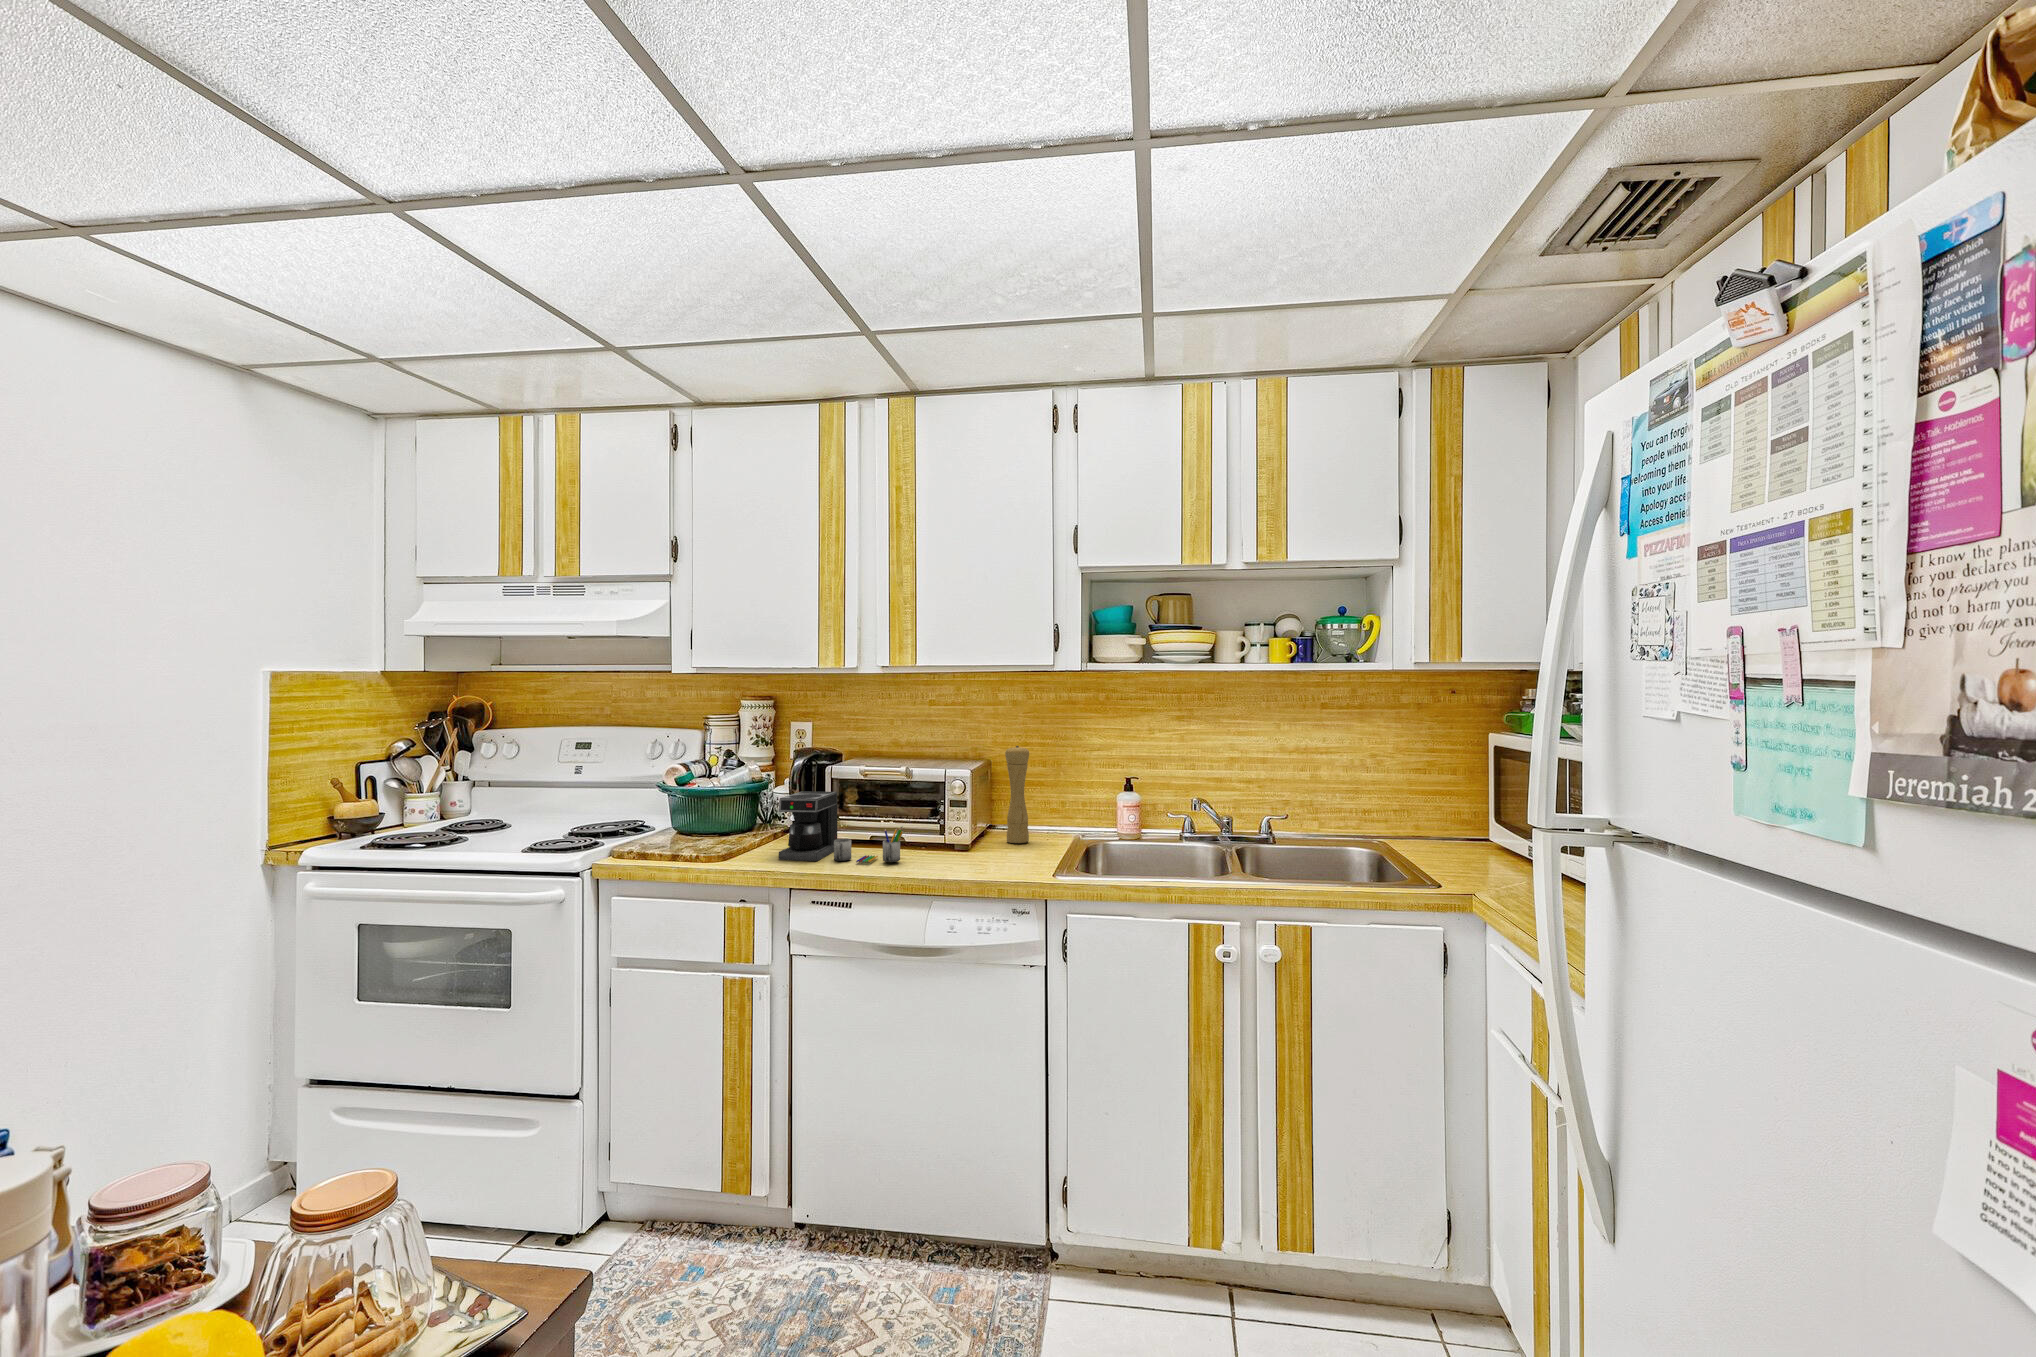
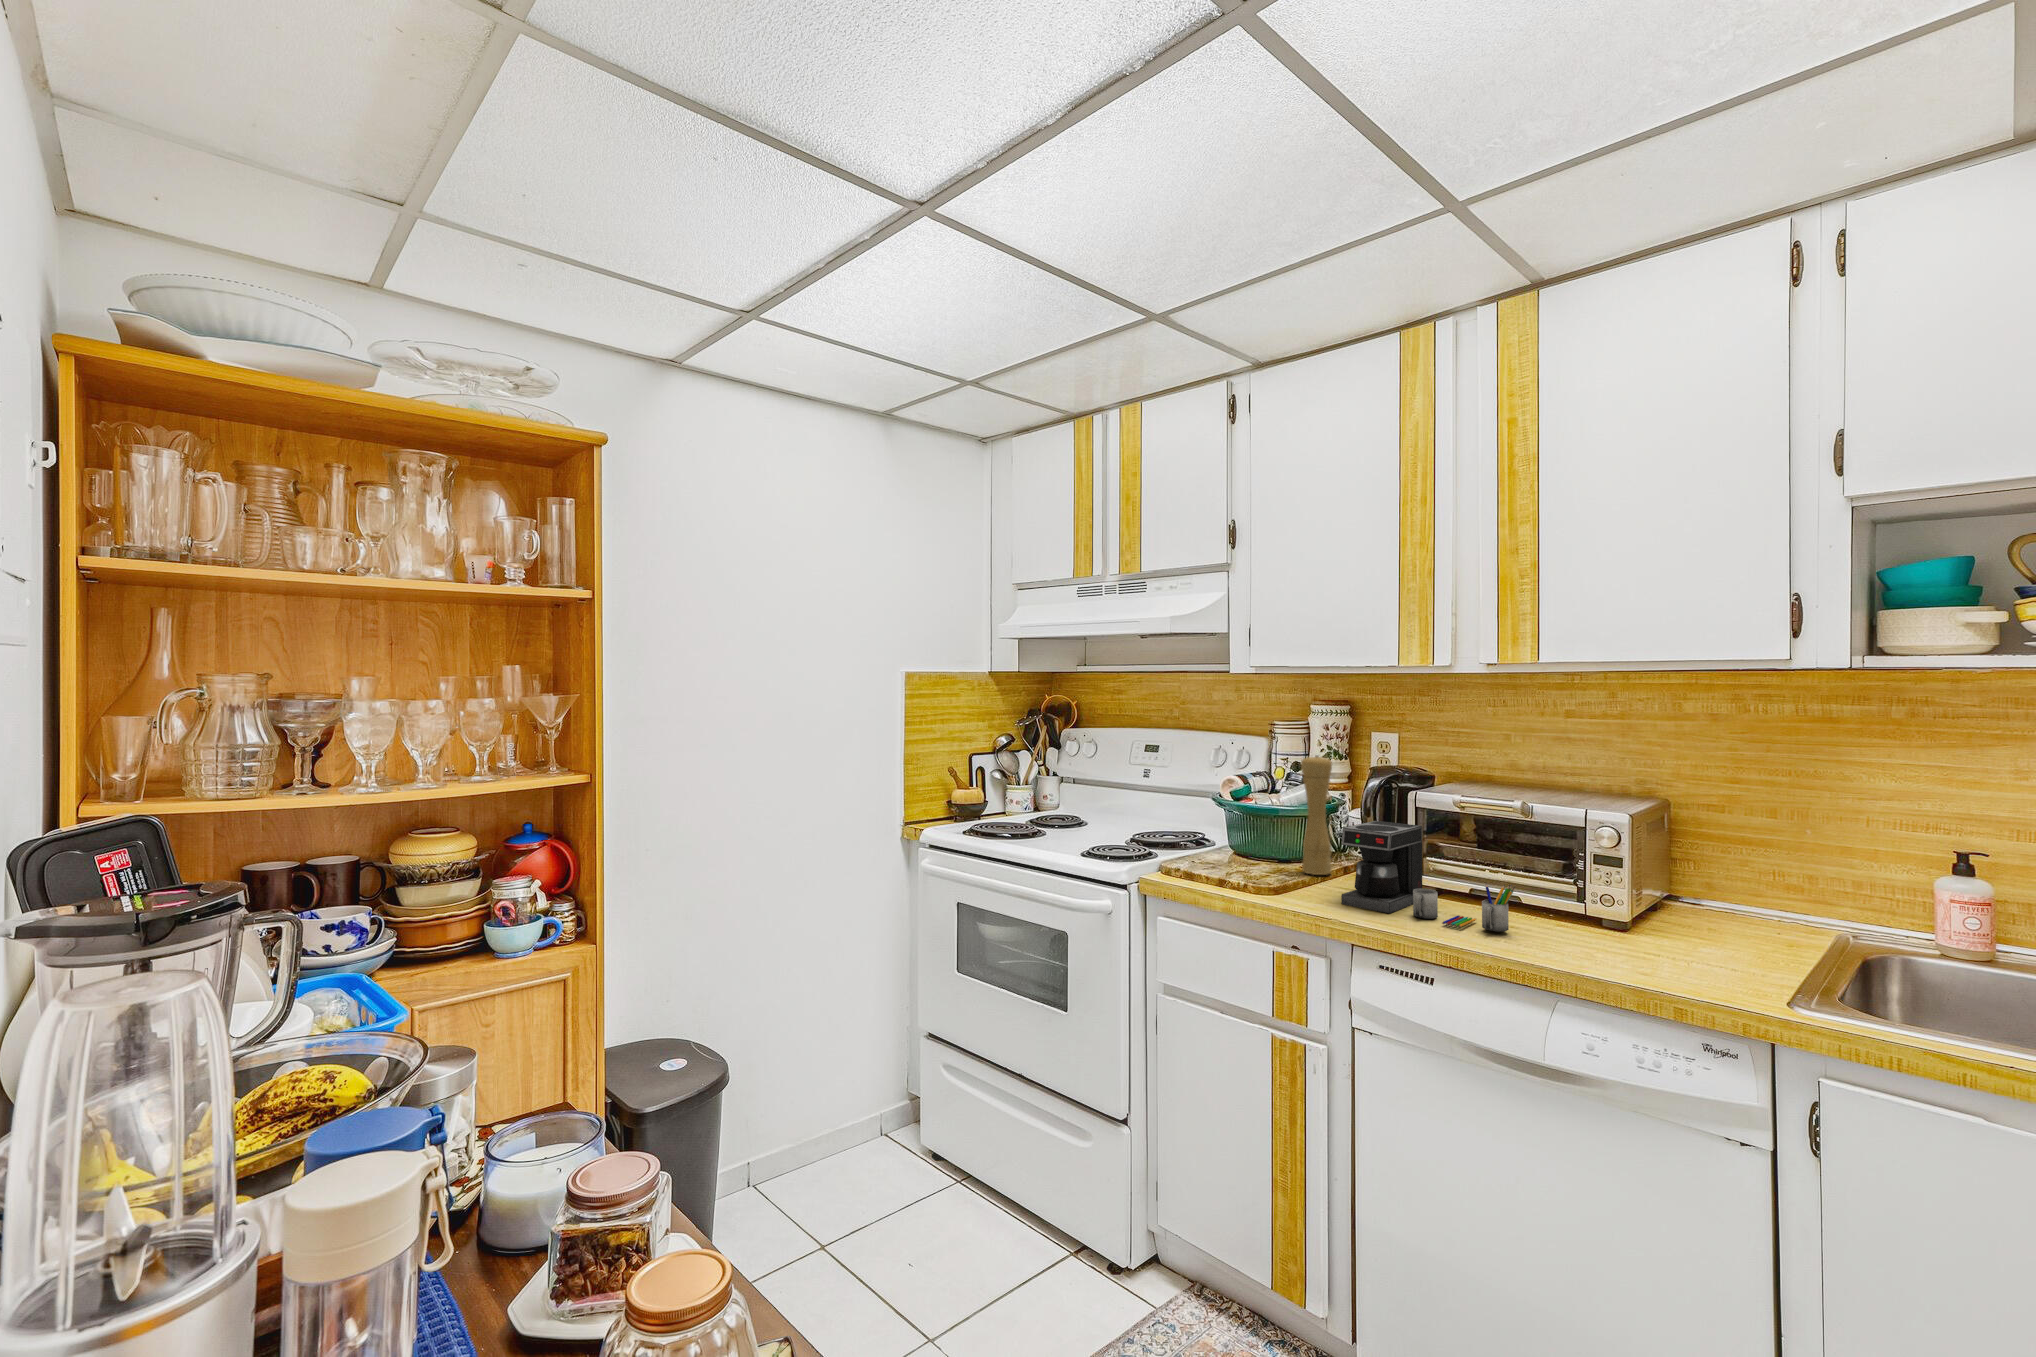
pepper mill: present [1005,746,1029,843] -> present [1301,755,1332,875]

